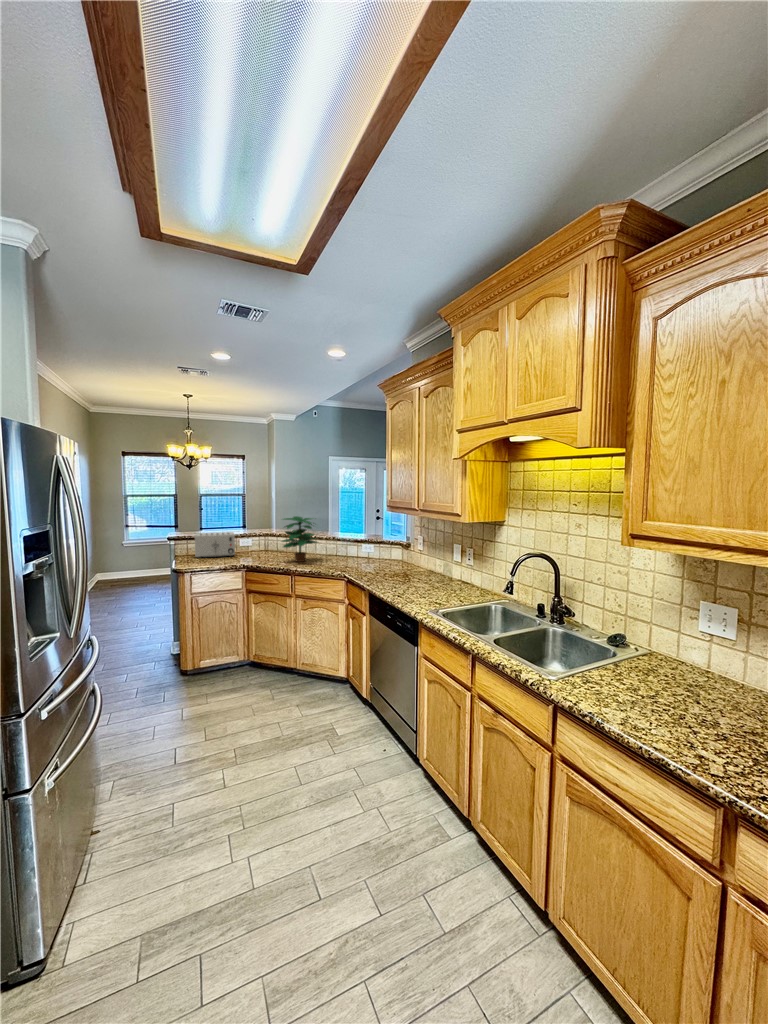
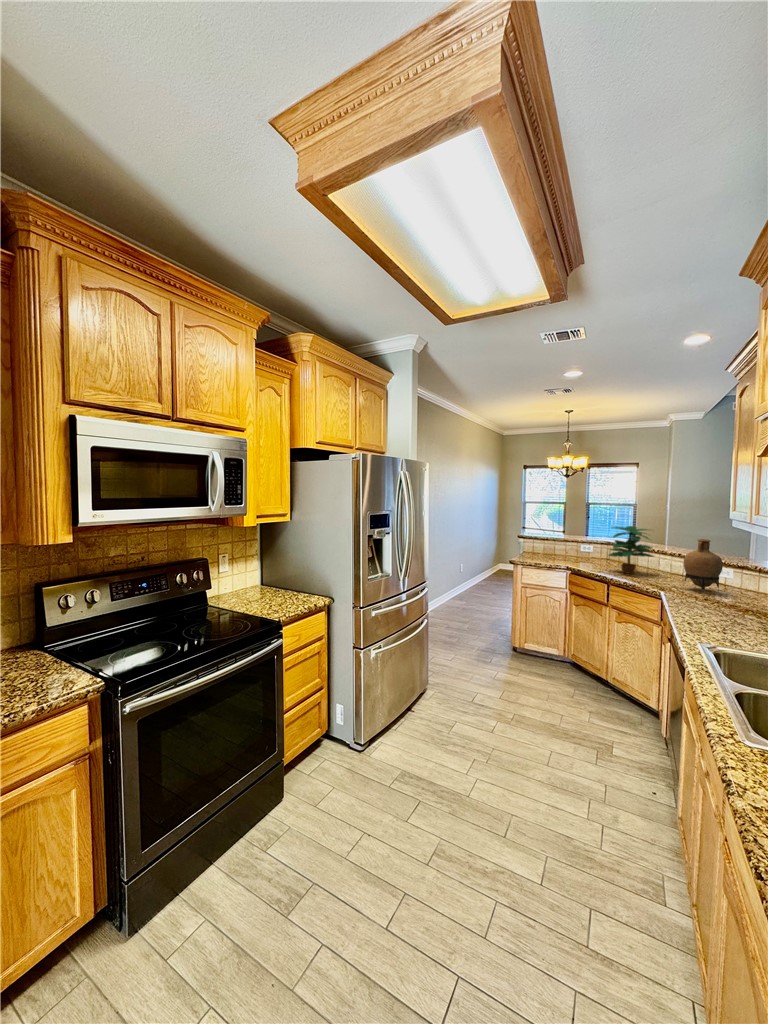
vase: none [351,523,377,565] -> present [684,539,723,591]
toaster: present [195,532,235,558] -> none [535,534,574,558]

